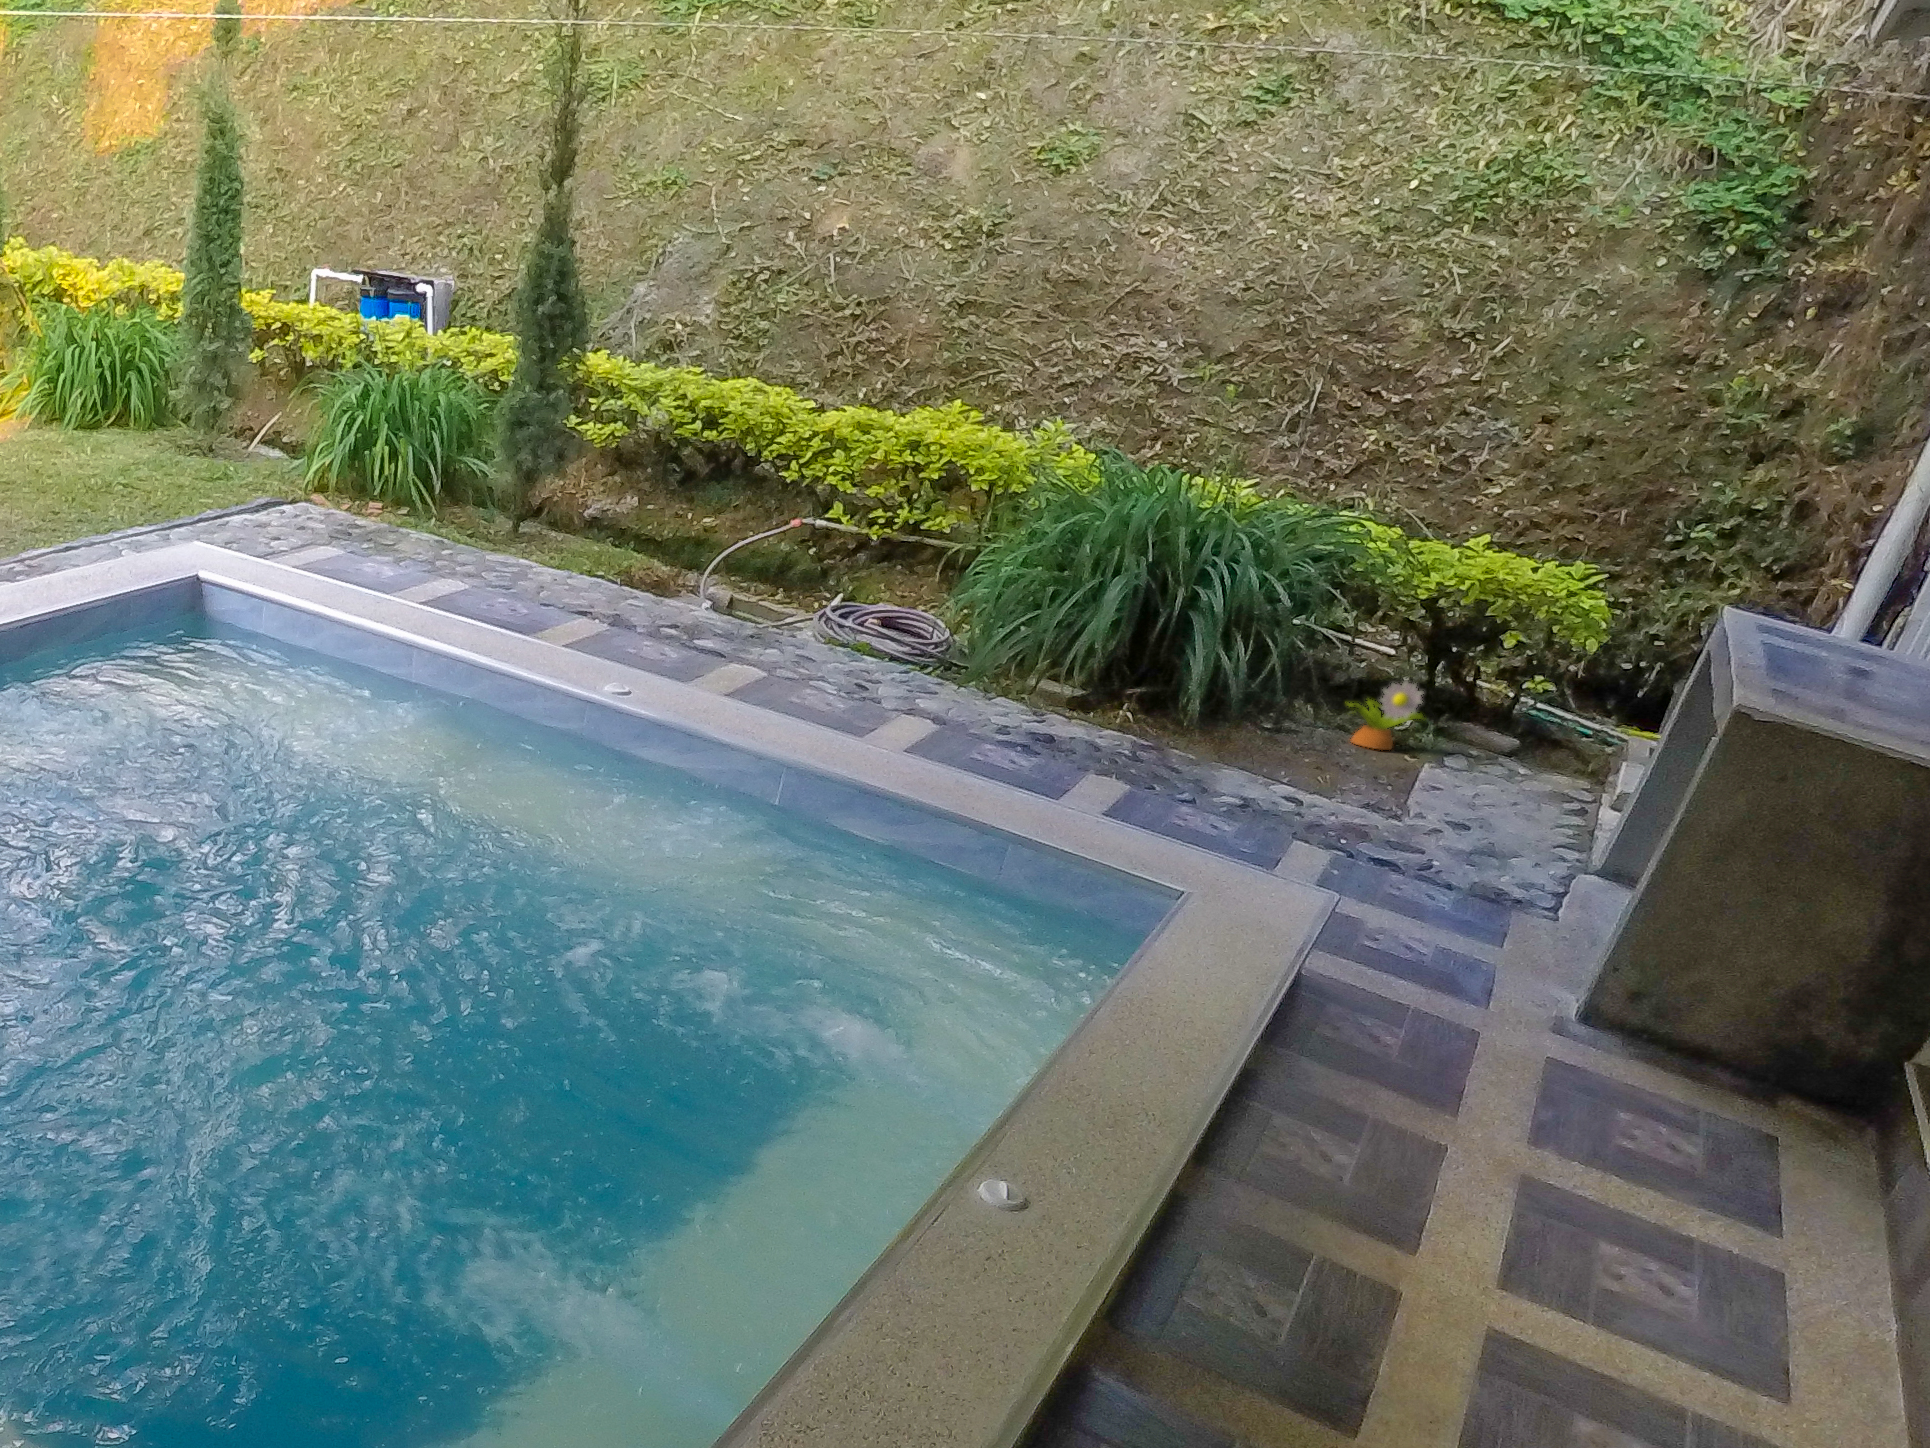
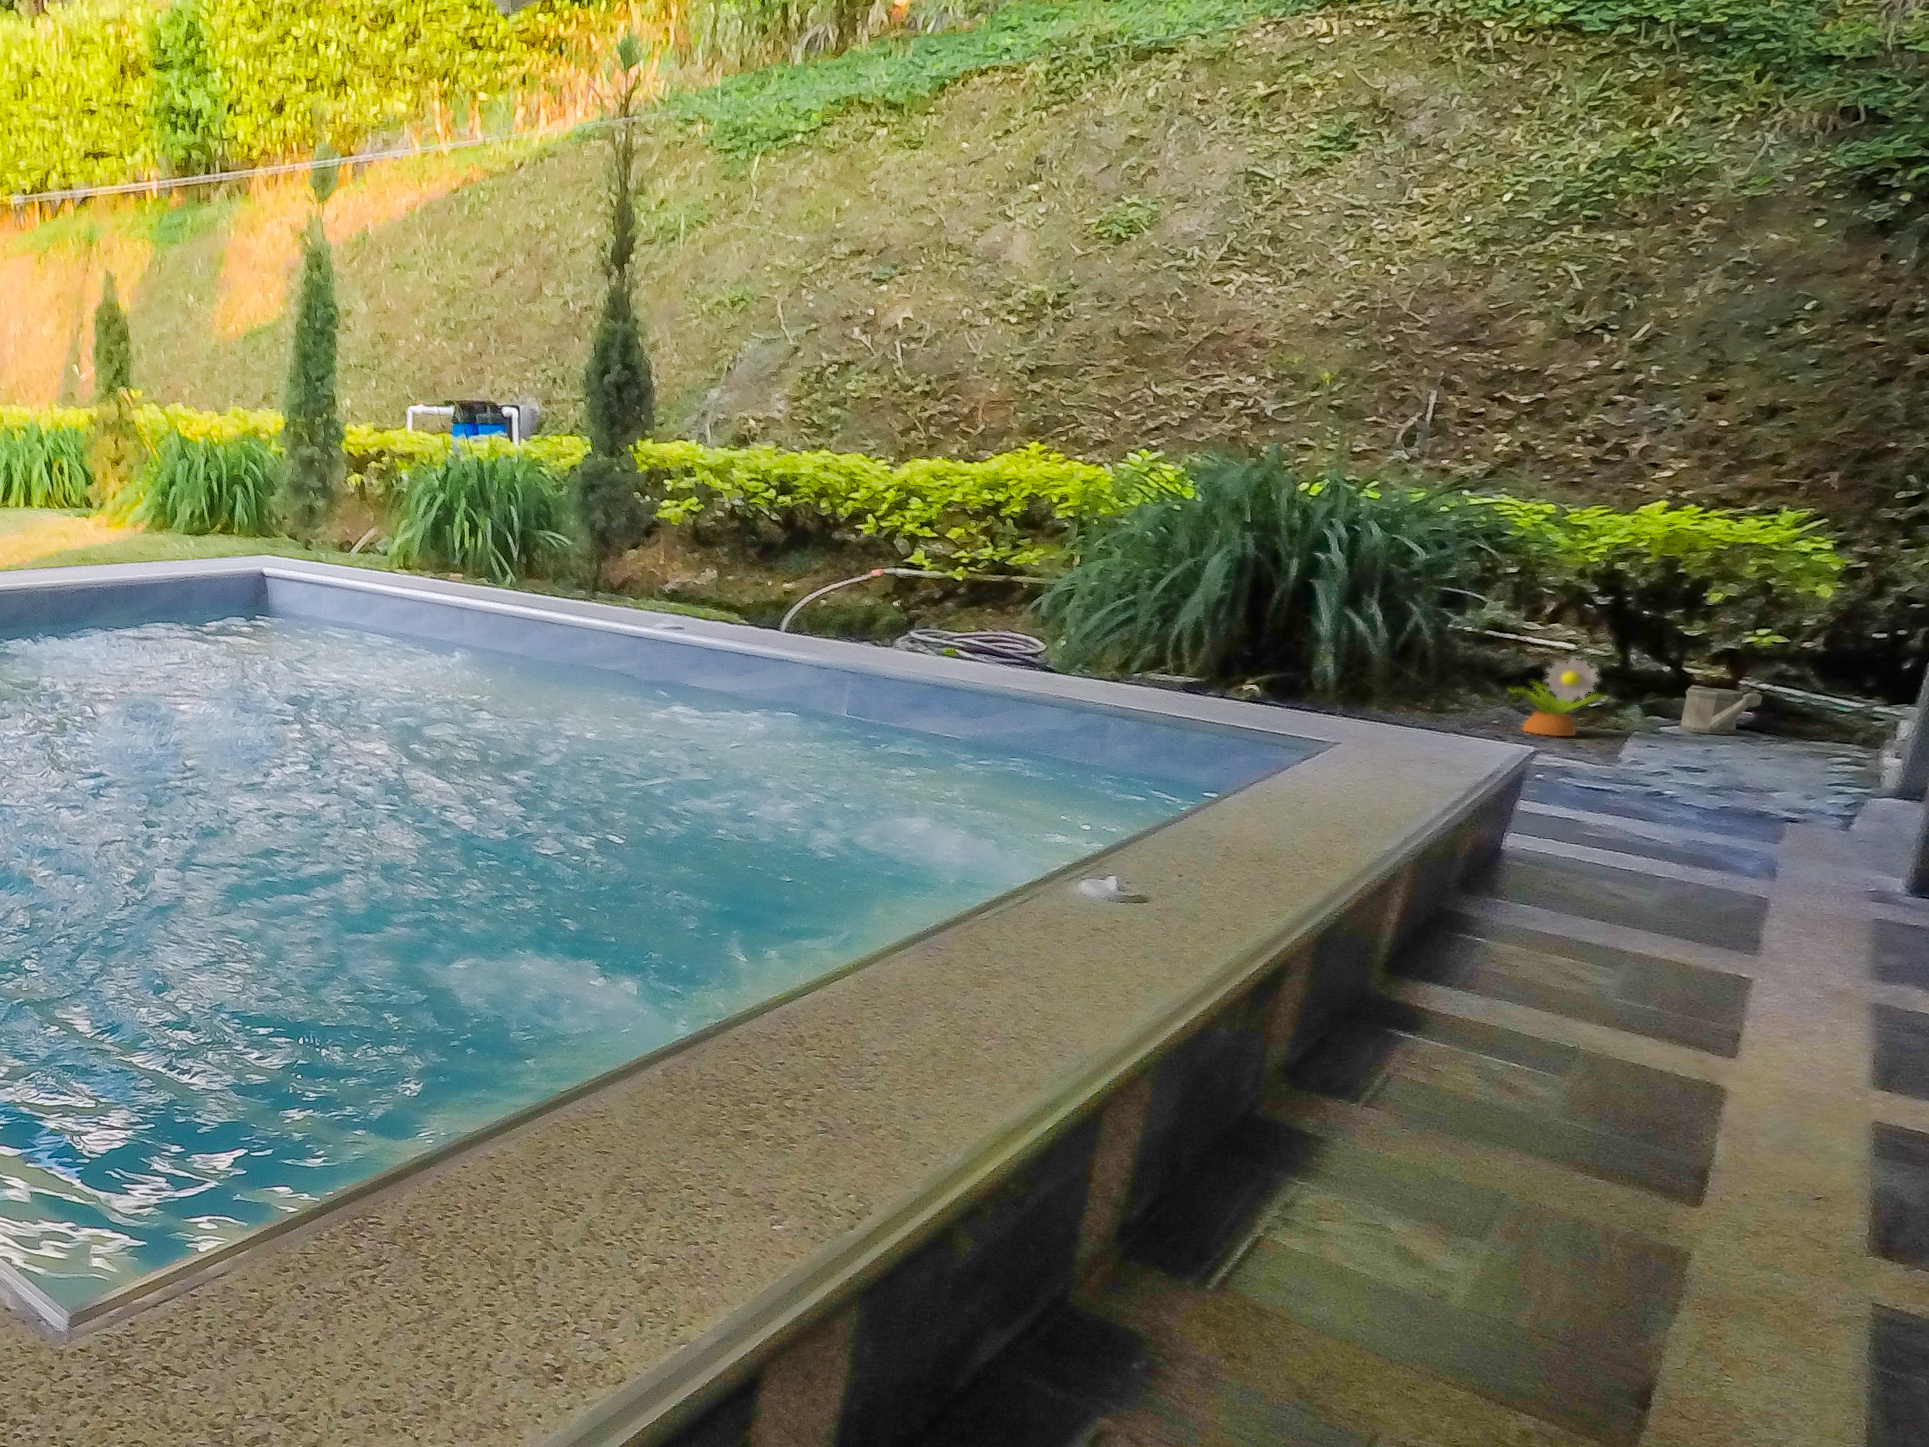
watering can: none [1466,705,1540,752] -> present [1679,685,1762,734]

